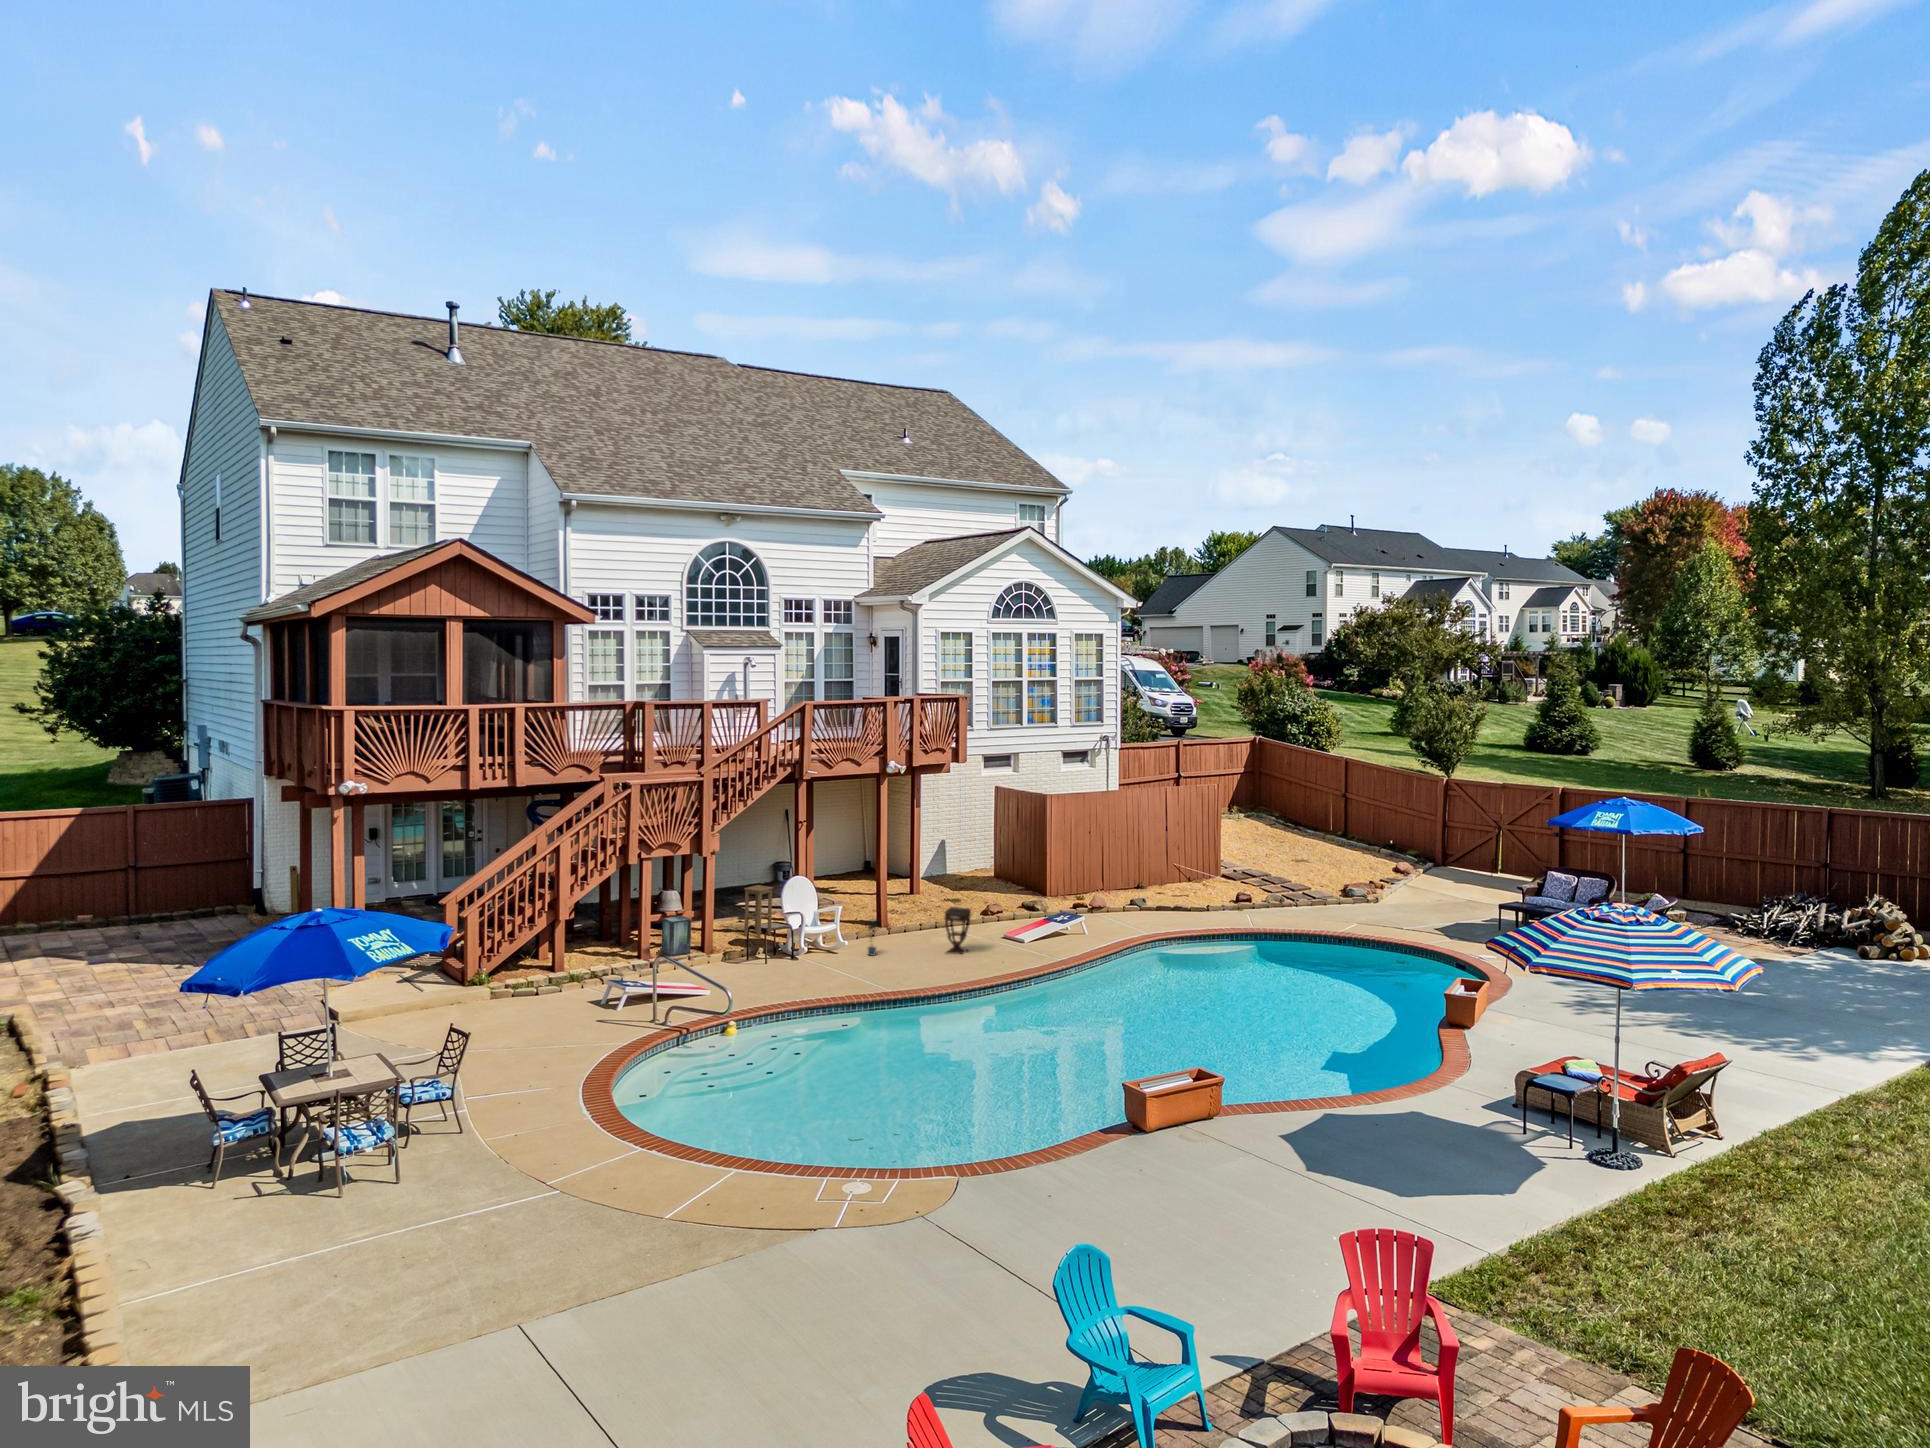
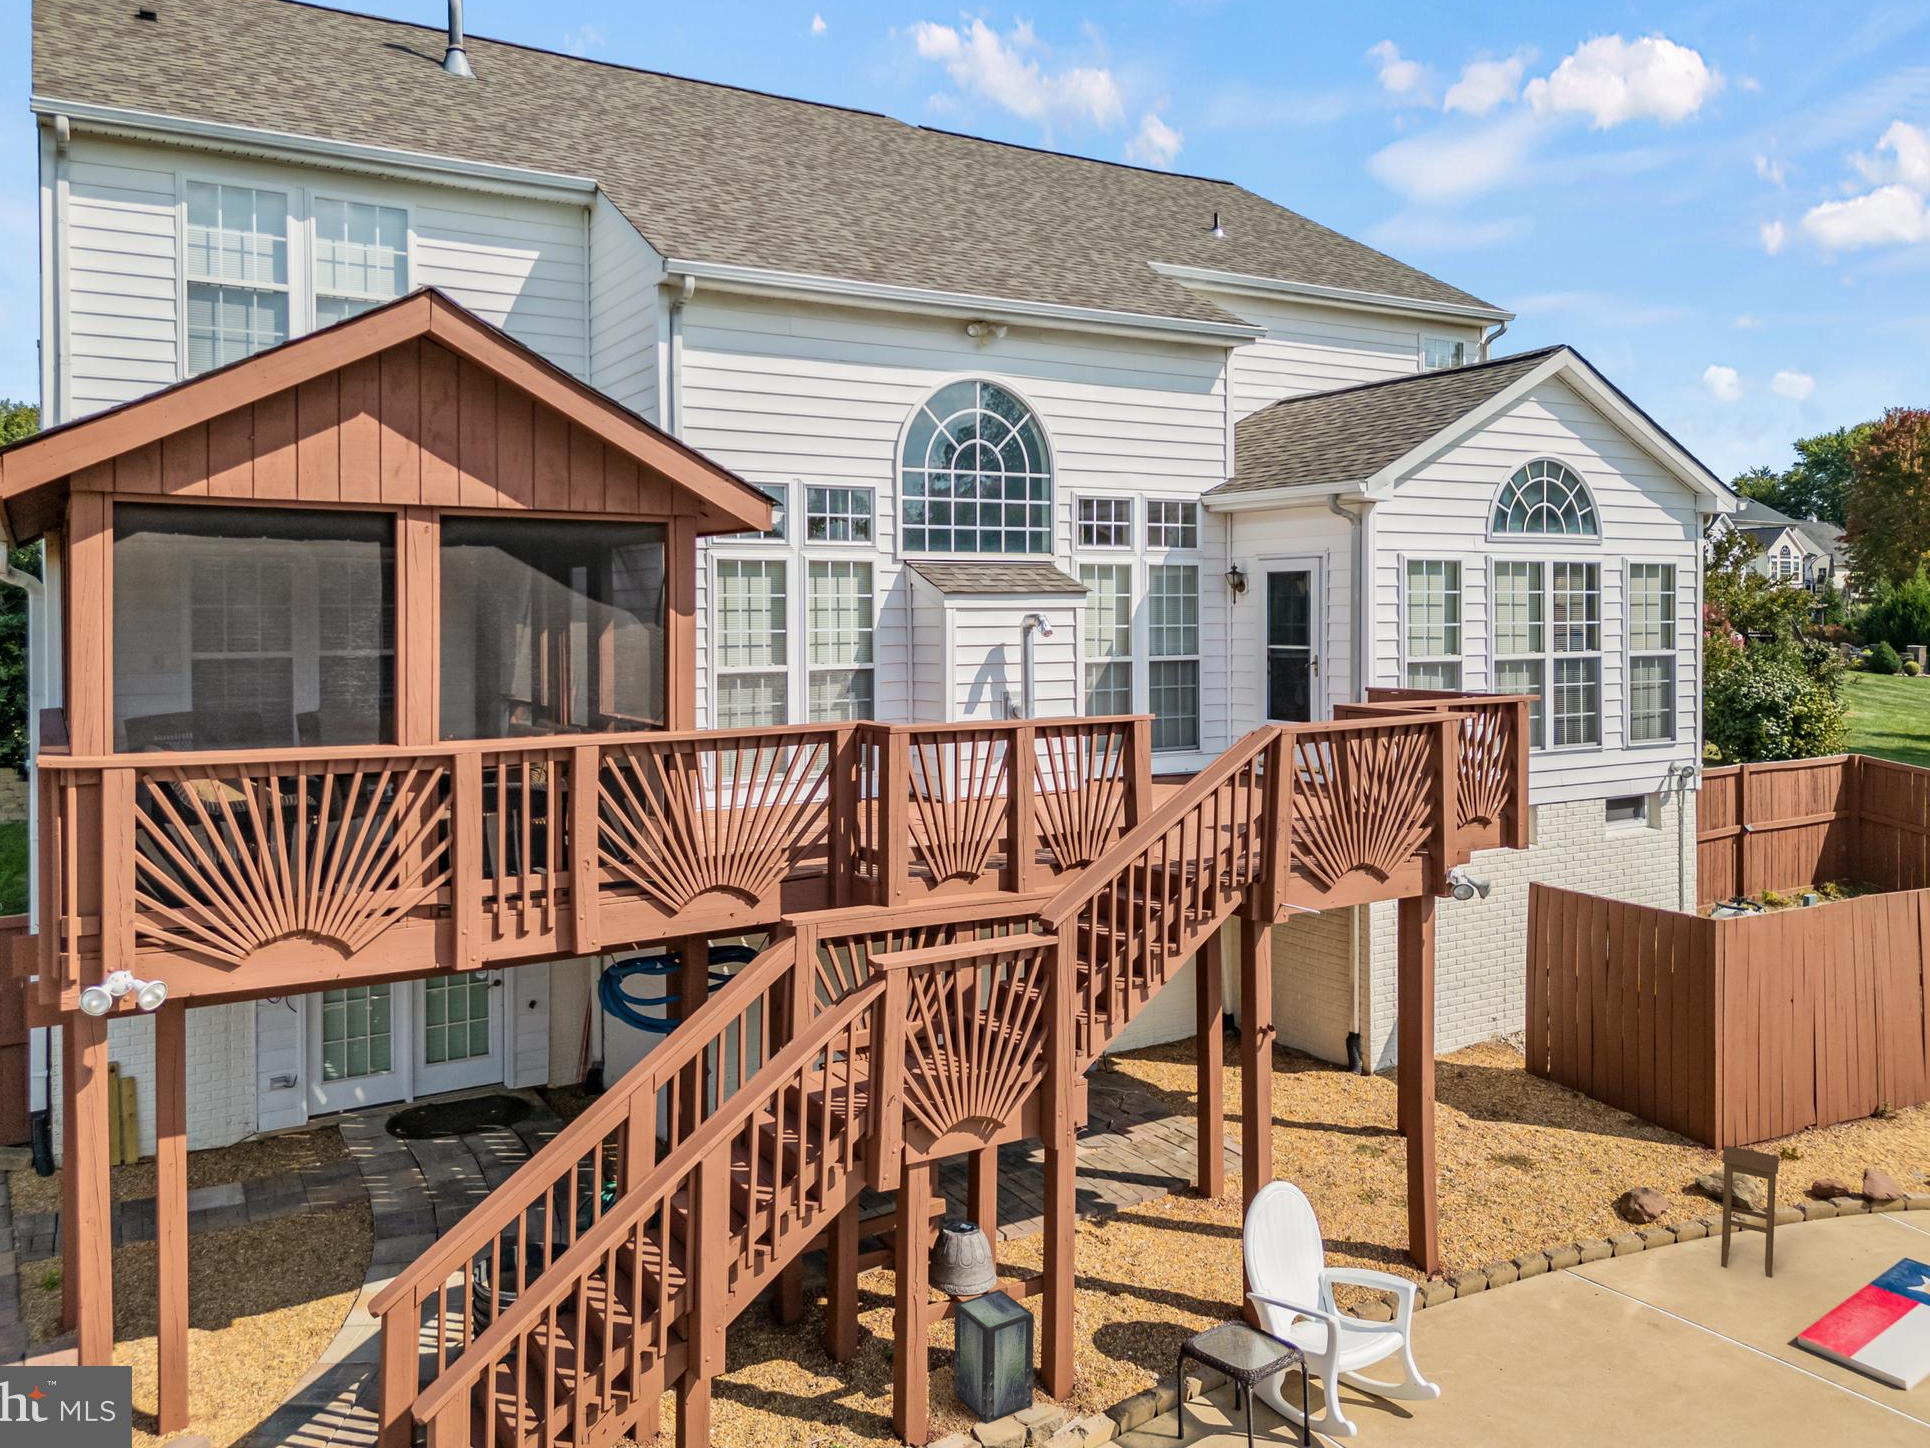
stool: present [744,885,773,938] -> present [1721,1145,1779,1278]
side table: present [945,907,971,954] -> none [1676,1256,1759,1408]
potted plant: present [867,917,880,956] -> none [1473,1293,1526,1403]

